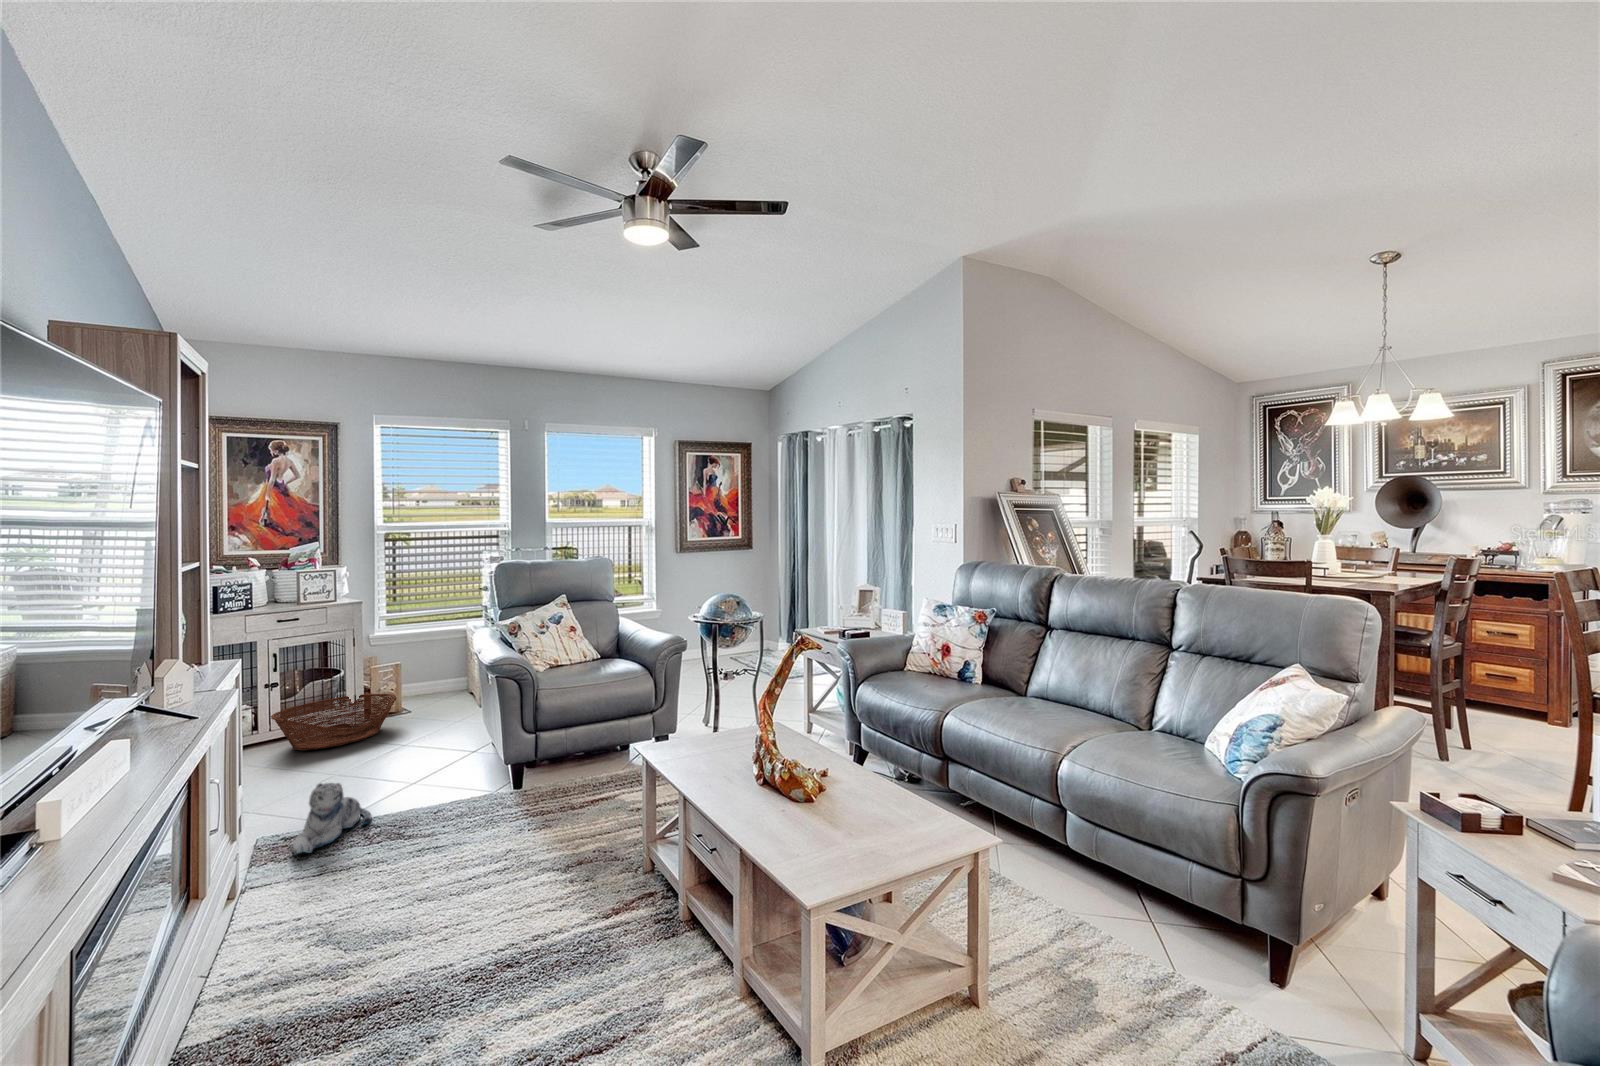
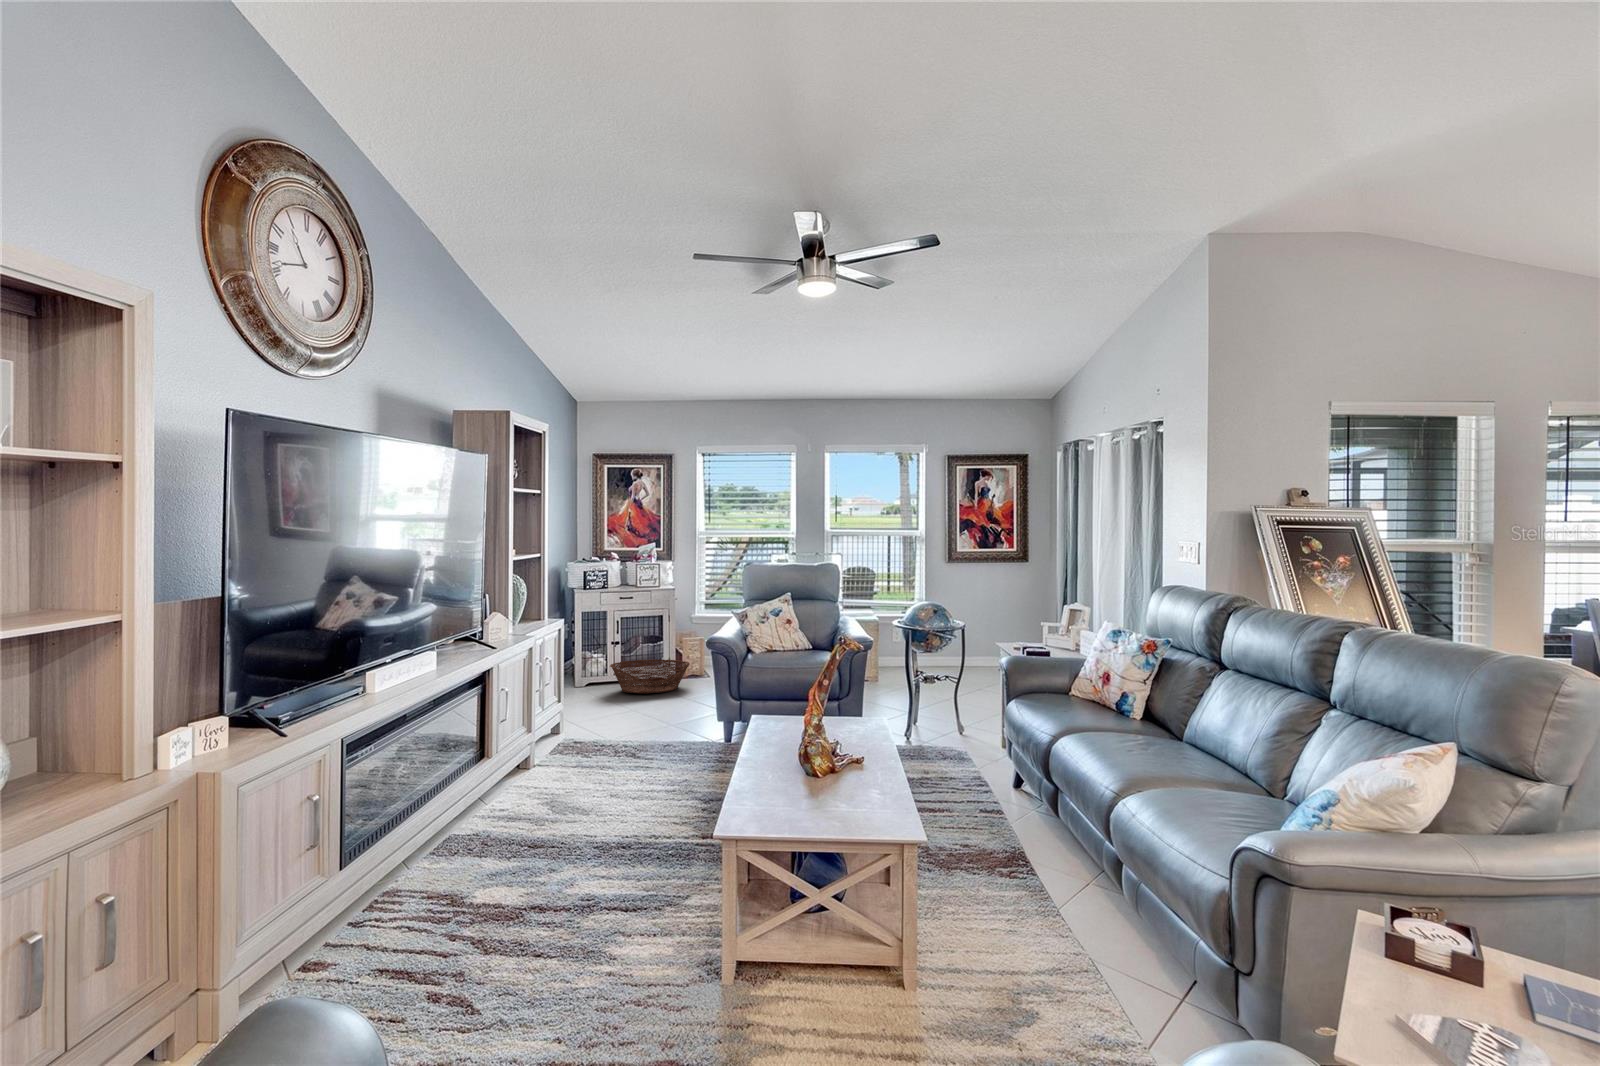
plush toy: present [292,783,372,855] -> none [571,707,628,753]

